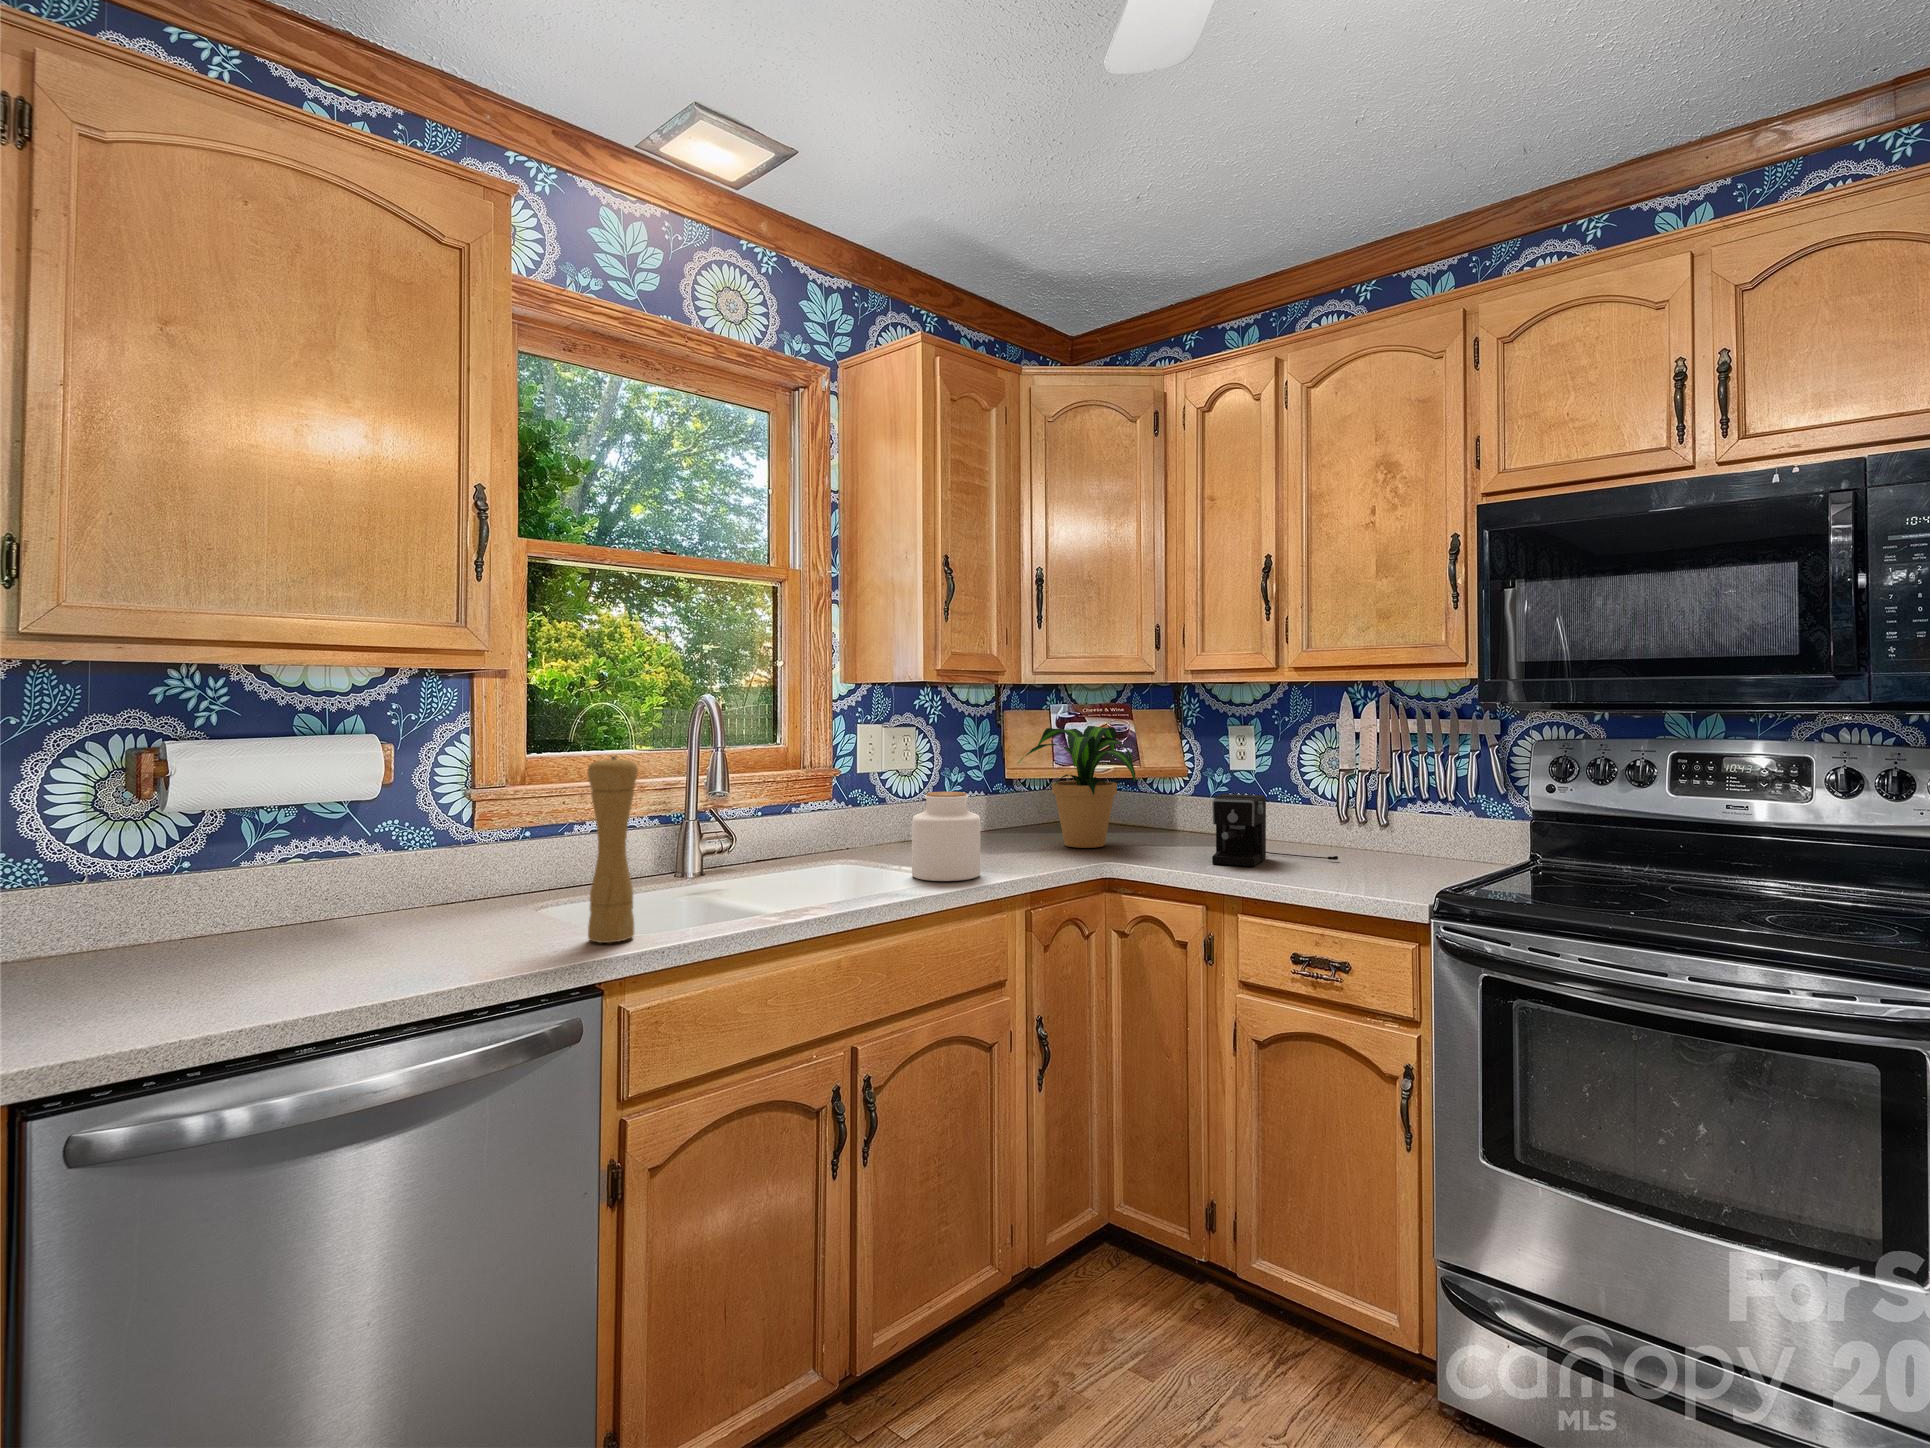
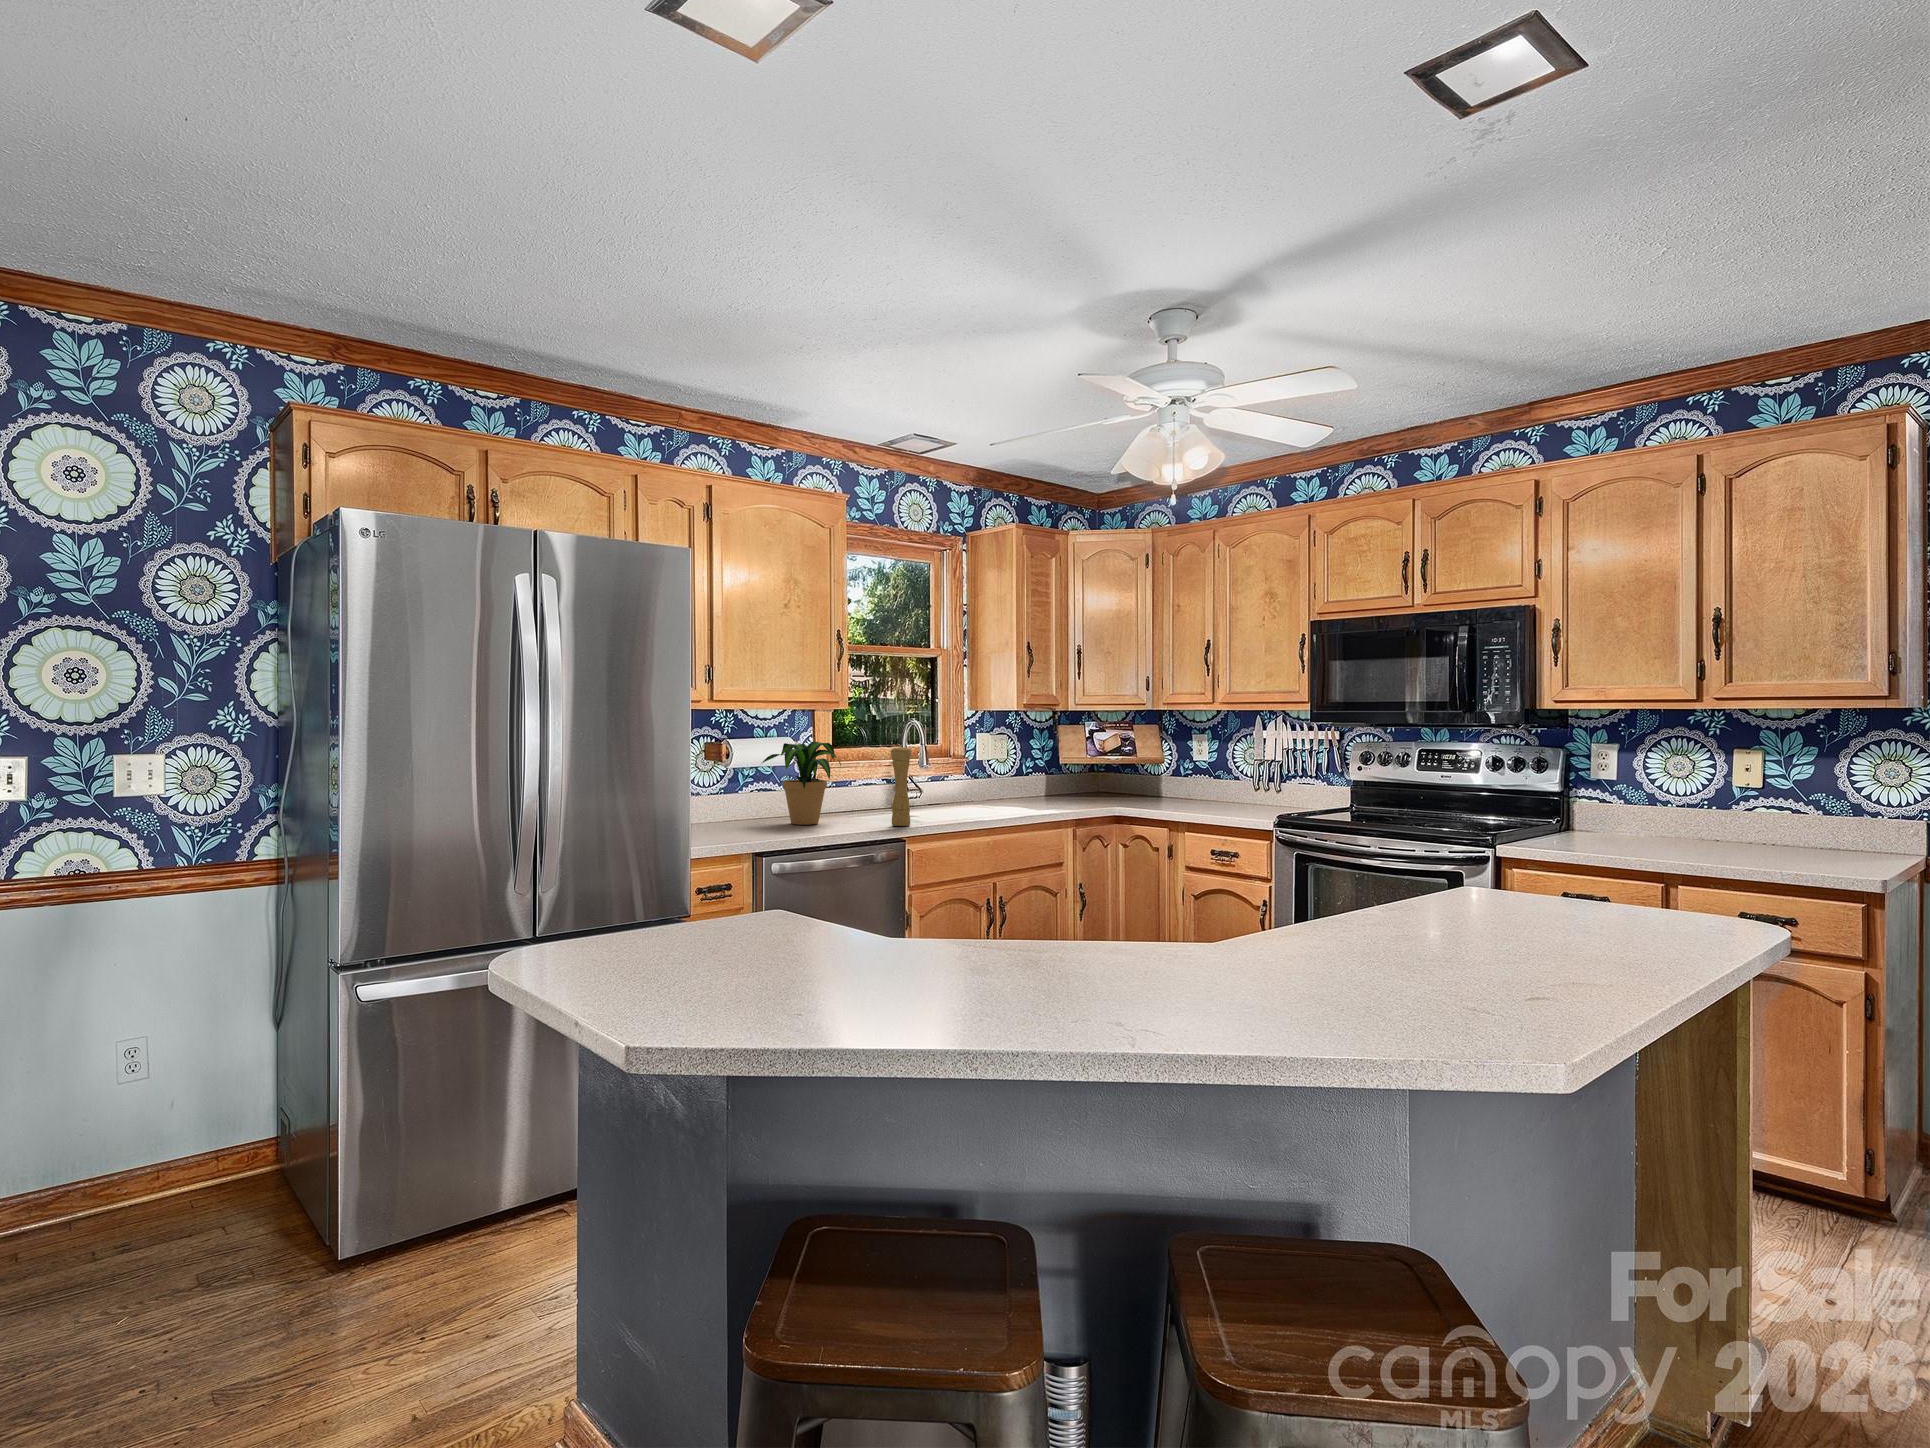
potted plant: present [1018,726,1135,848] -> present [762,742,841,825]
jar: present [912,792,980,881] -> none [1018,768,1053,813]
coffee maker: present [1212,794,1338,866] -> none [1178,773,1250,810]

